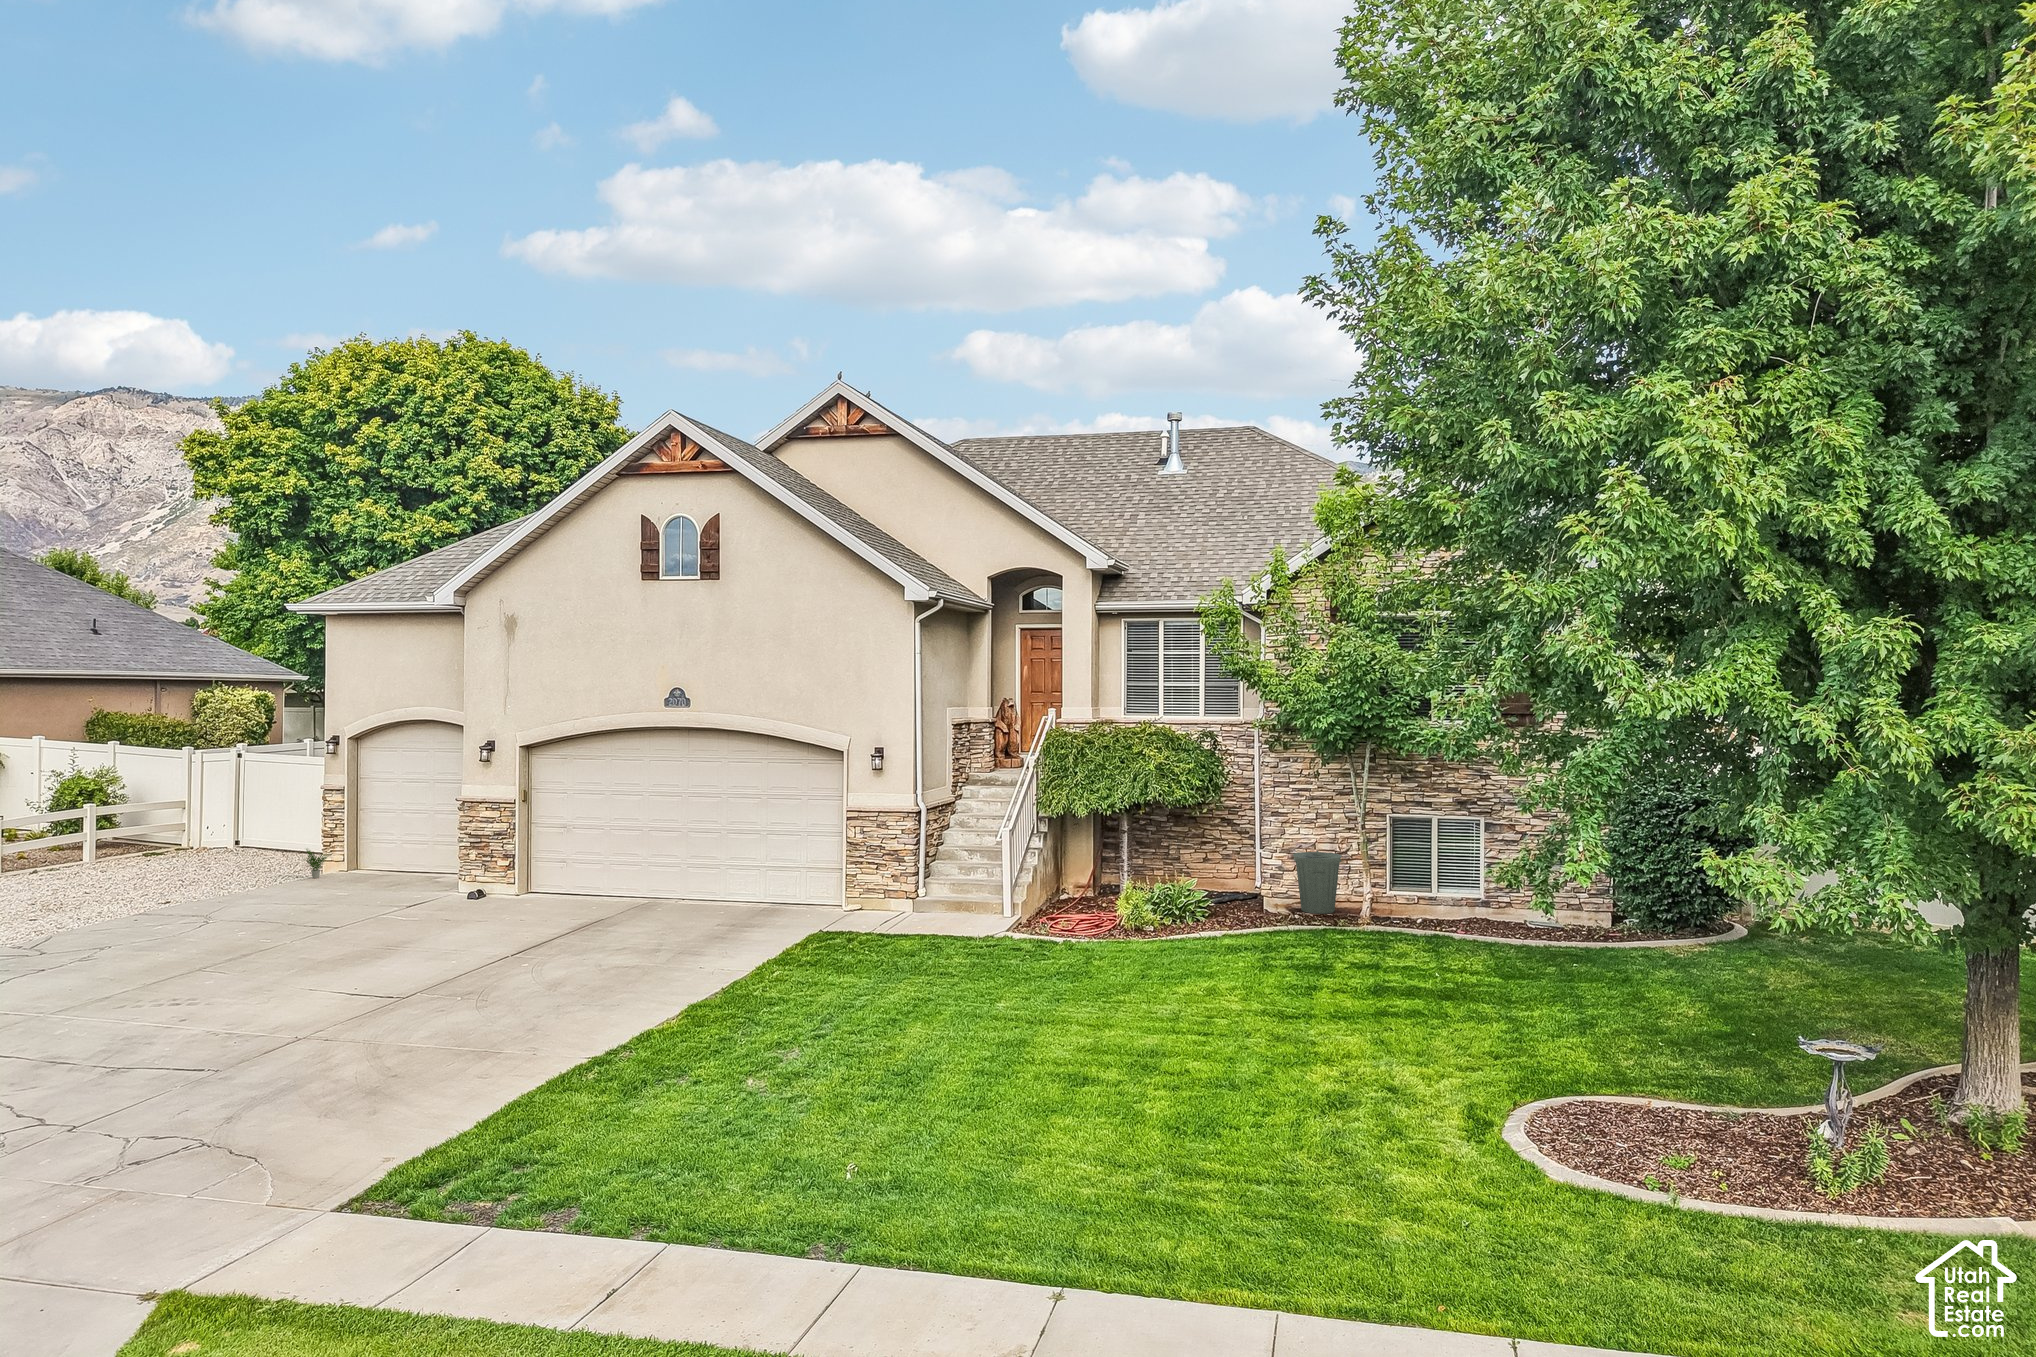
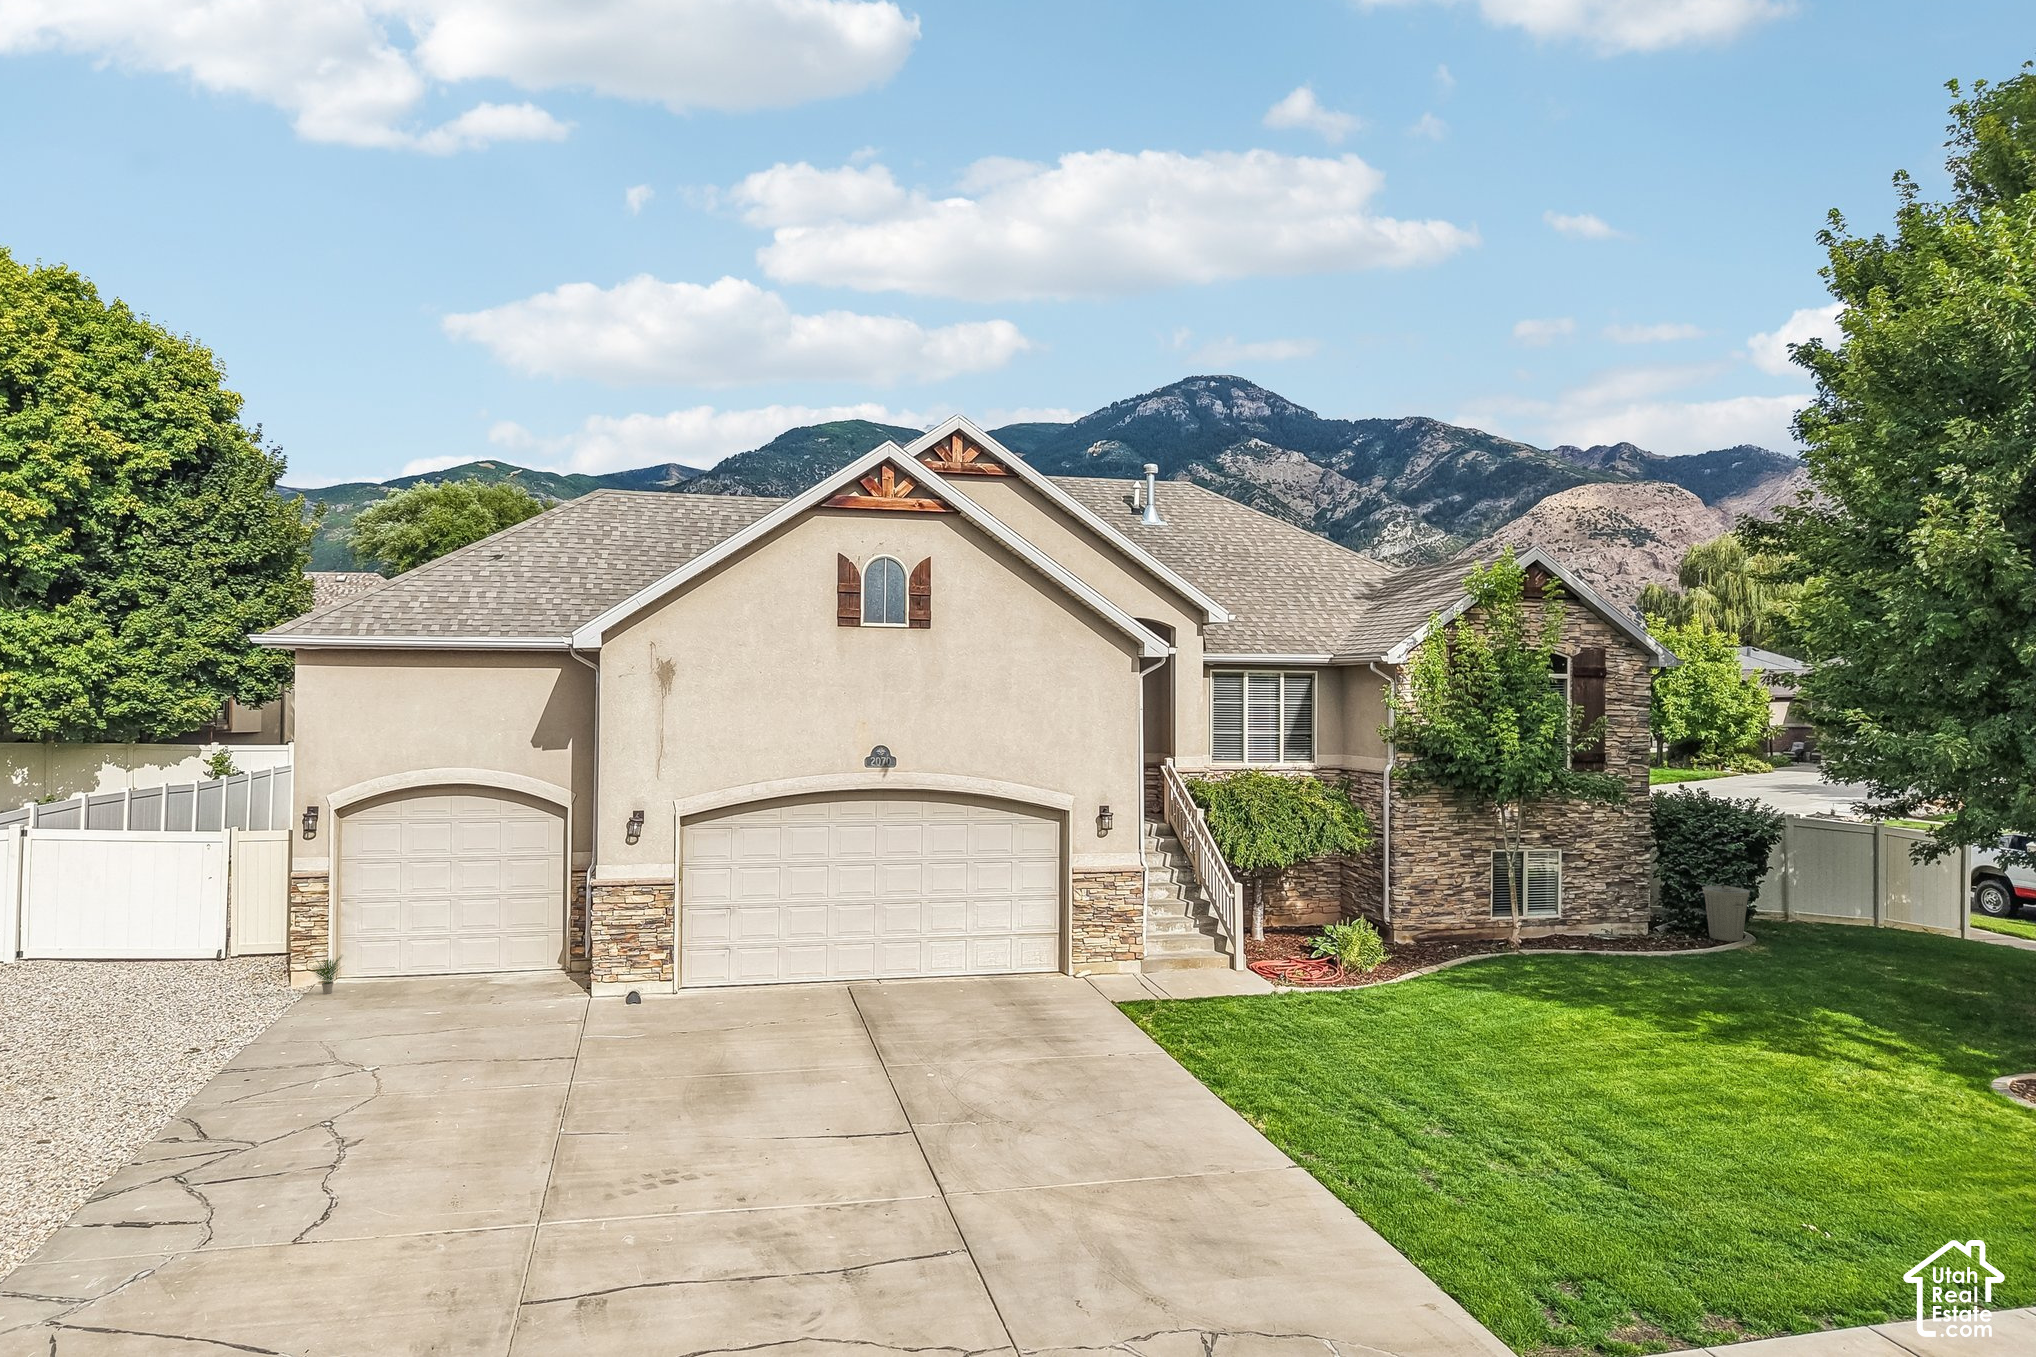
trash can: present [1293,851,1342,914] -> present [1702,885,1750,941]

